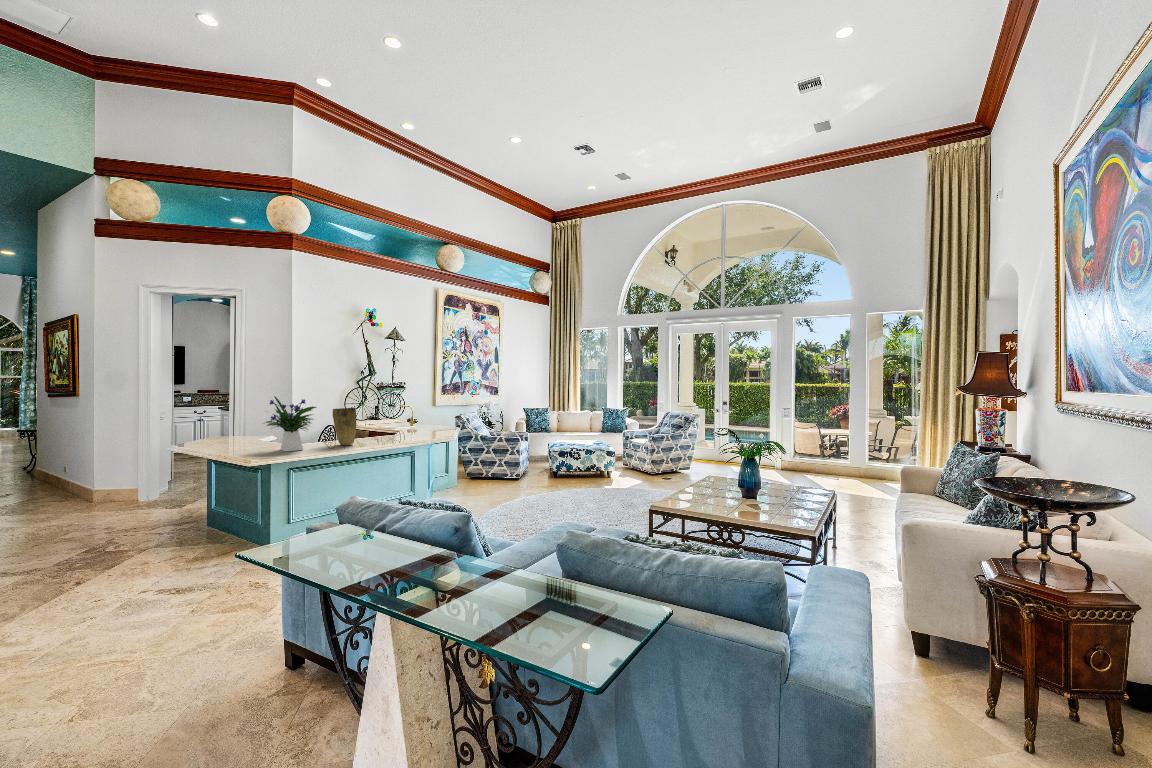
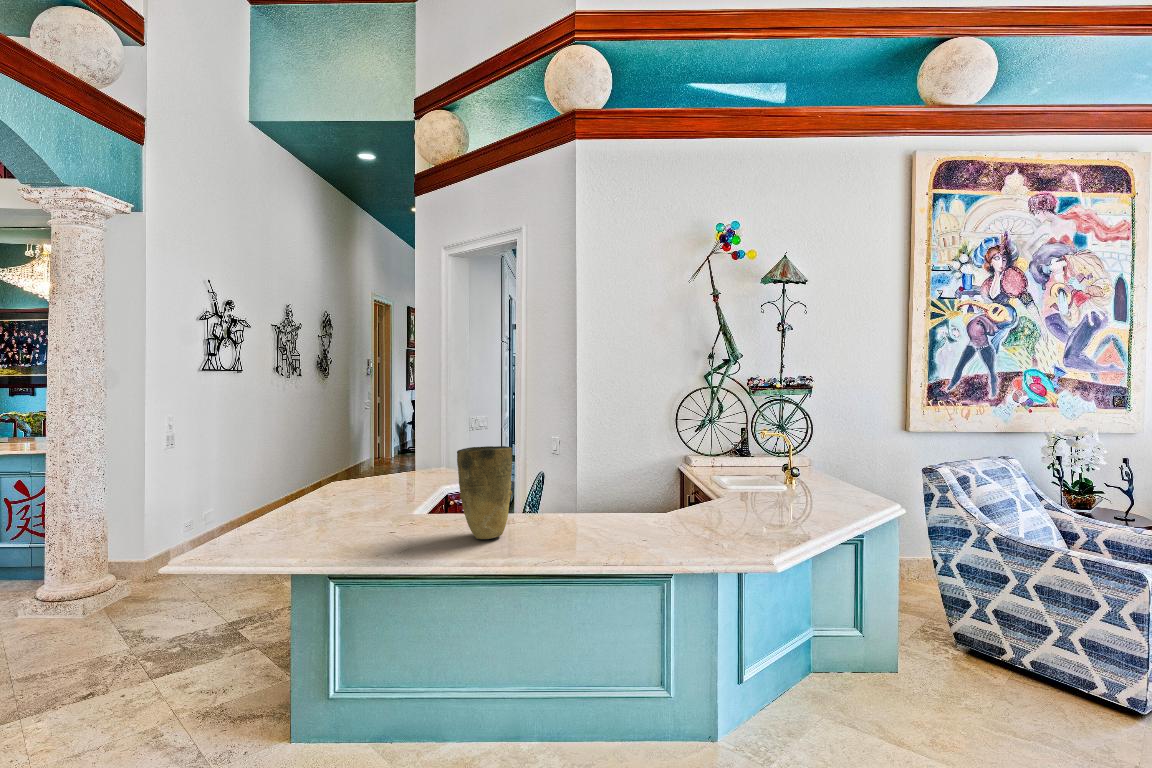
flower arrangement: present [266,396,316,451] -> none [280,417,409,542]

